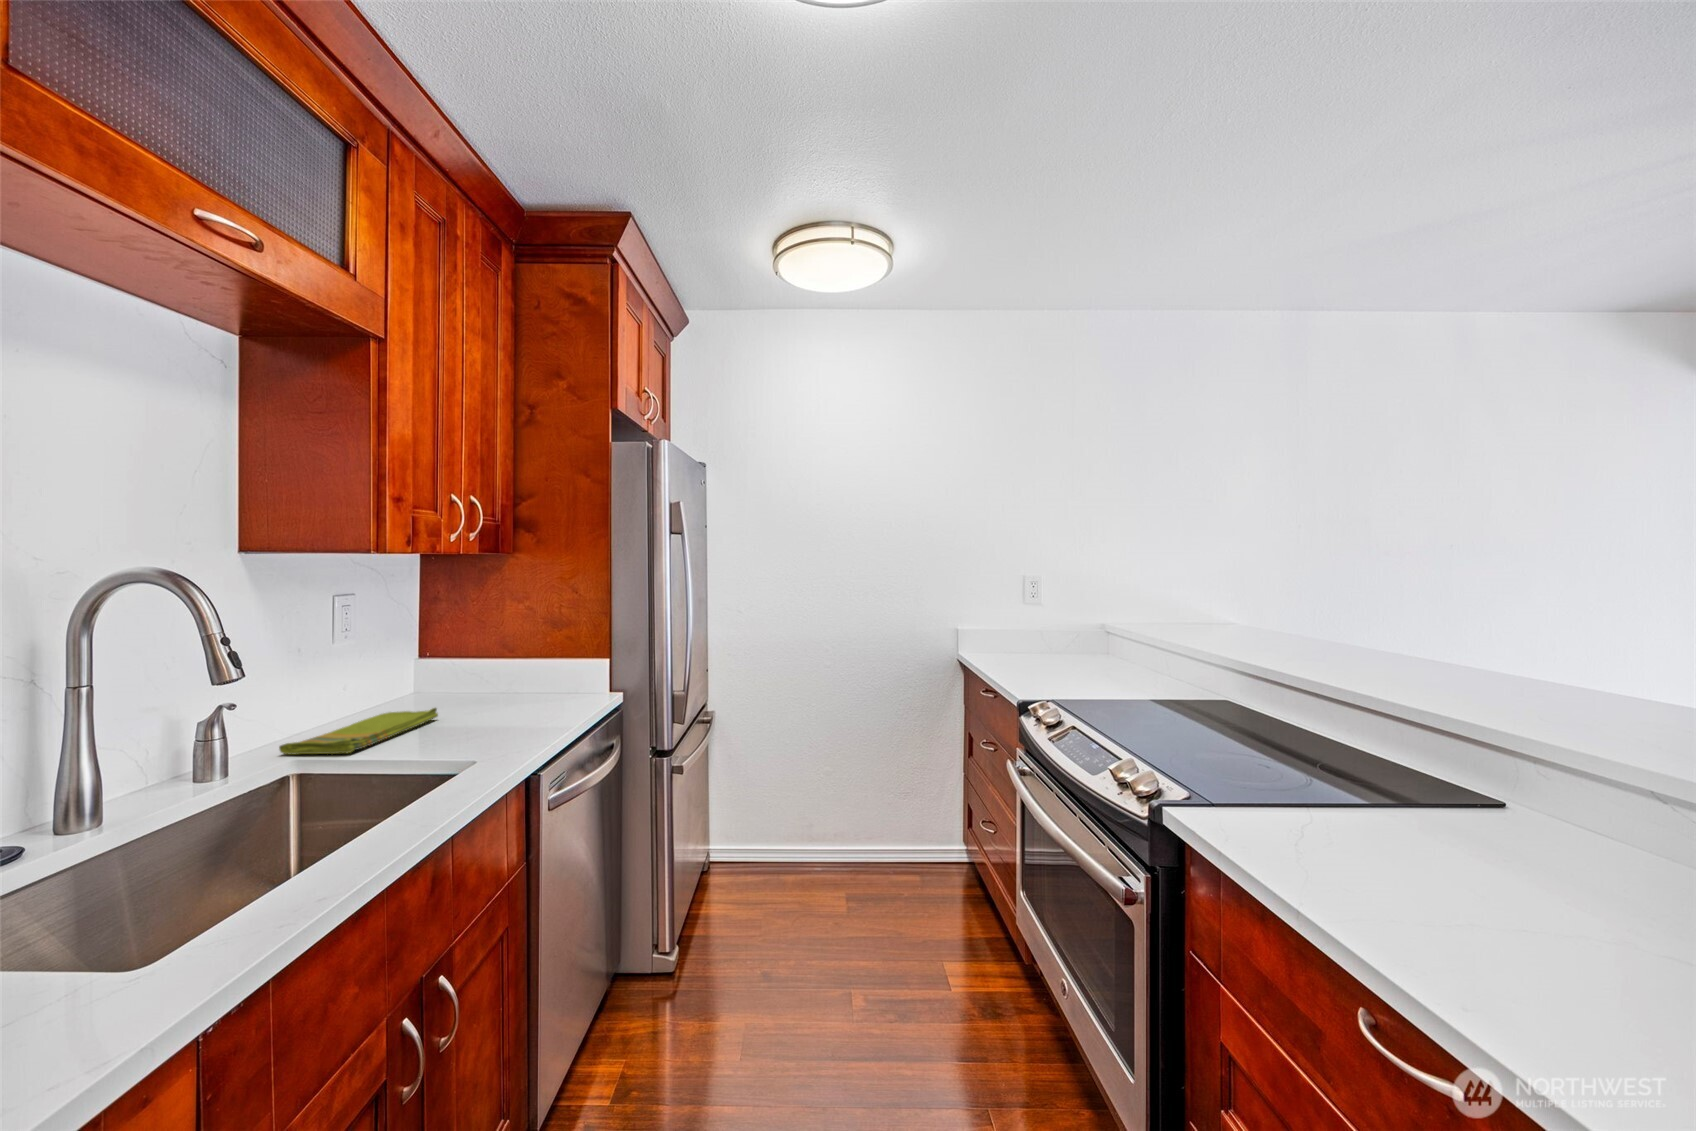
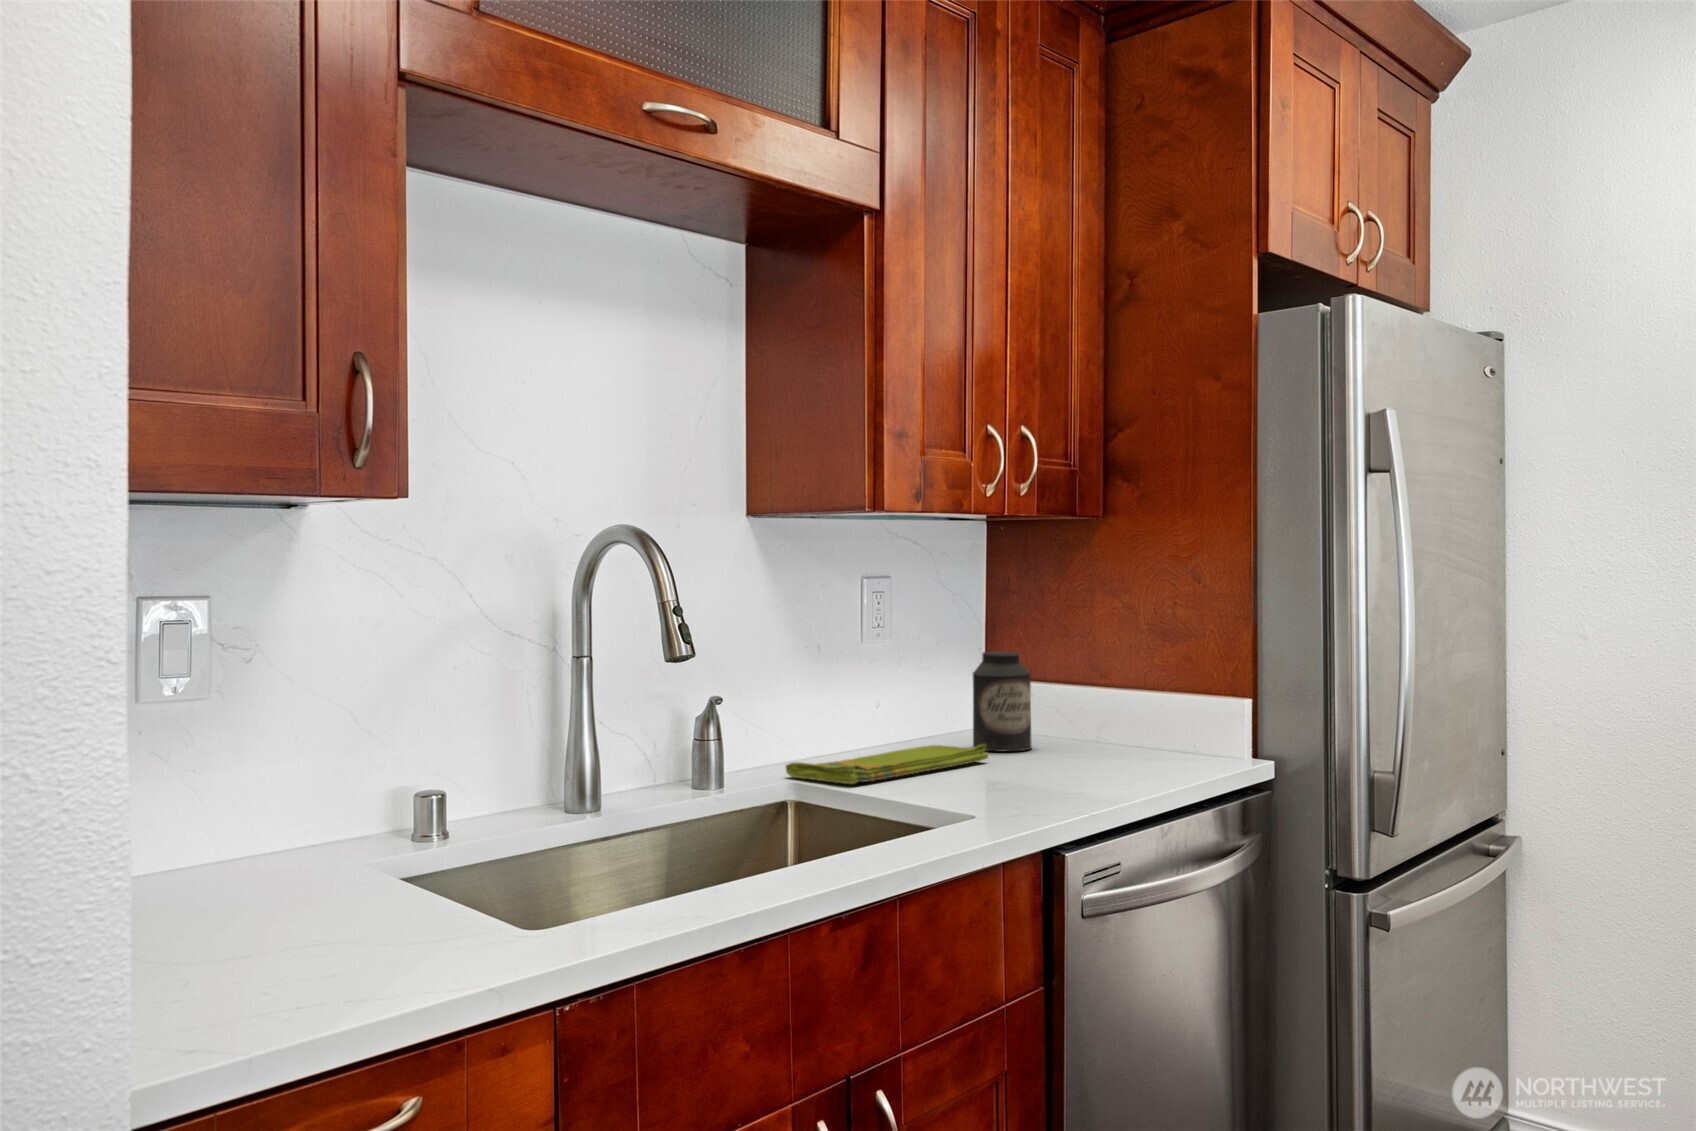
canister: none [413,642,459,710] -> present [973,651,1032,751]

